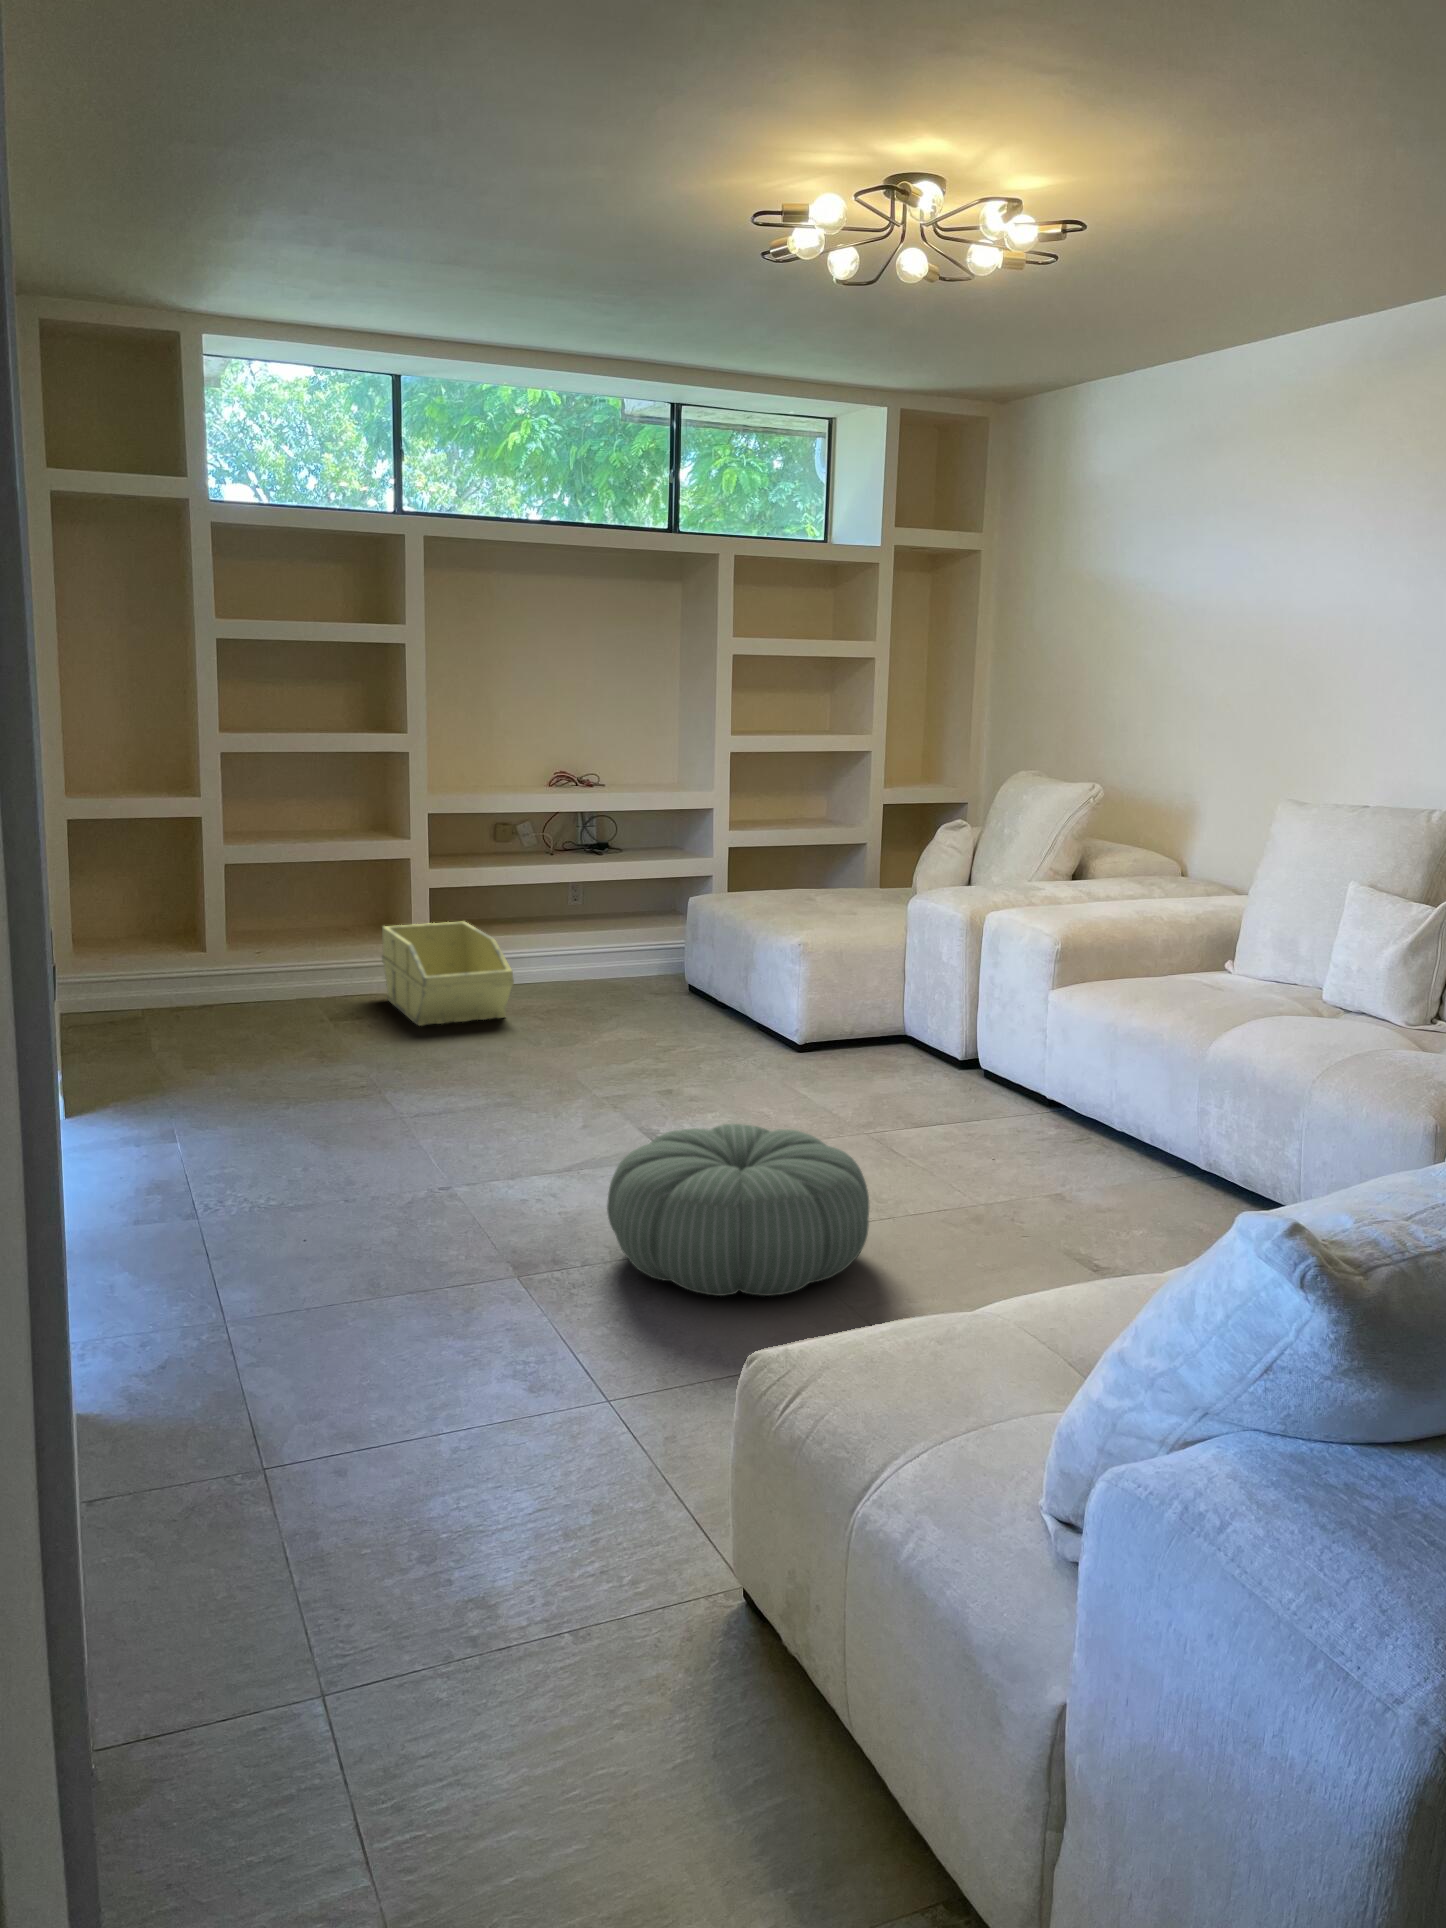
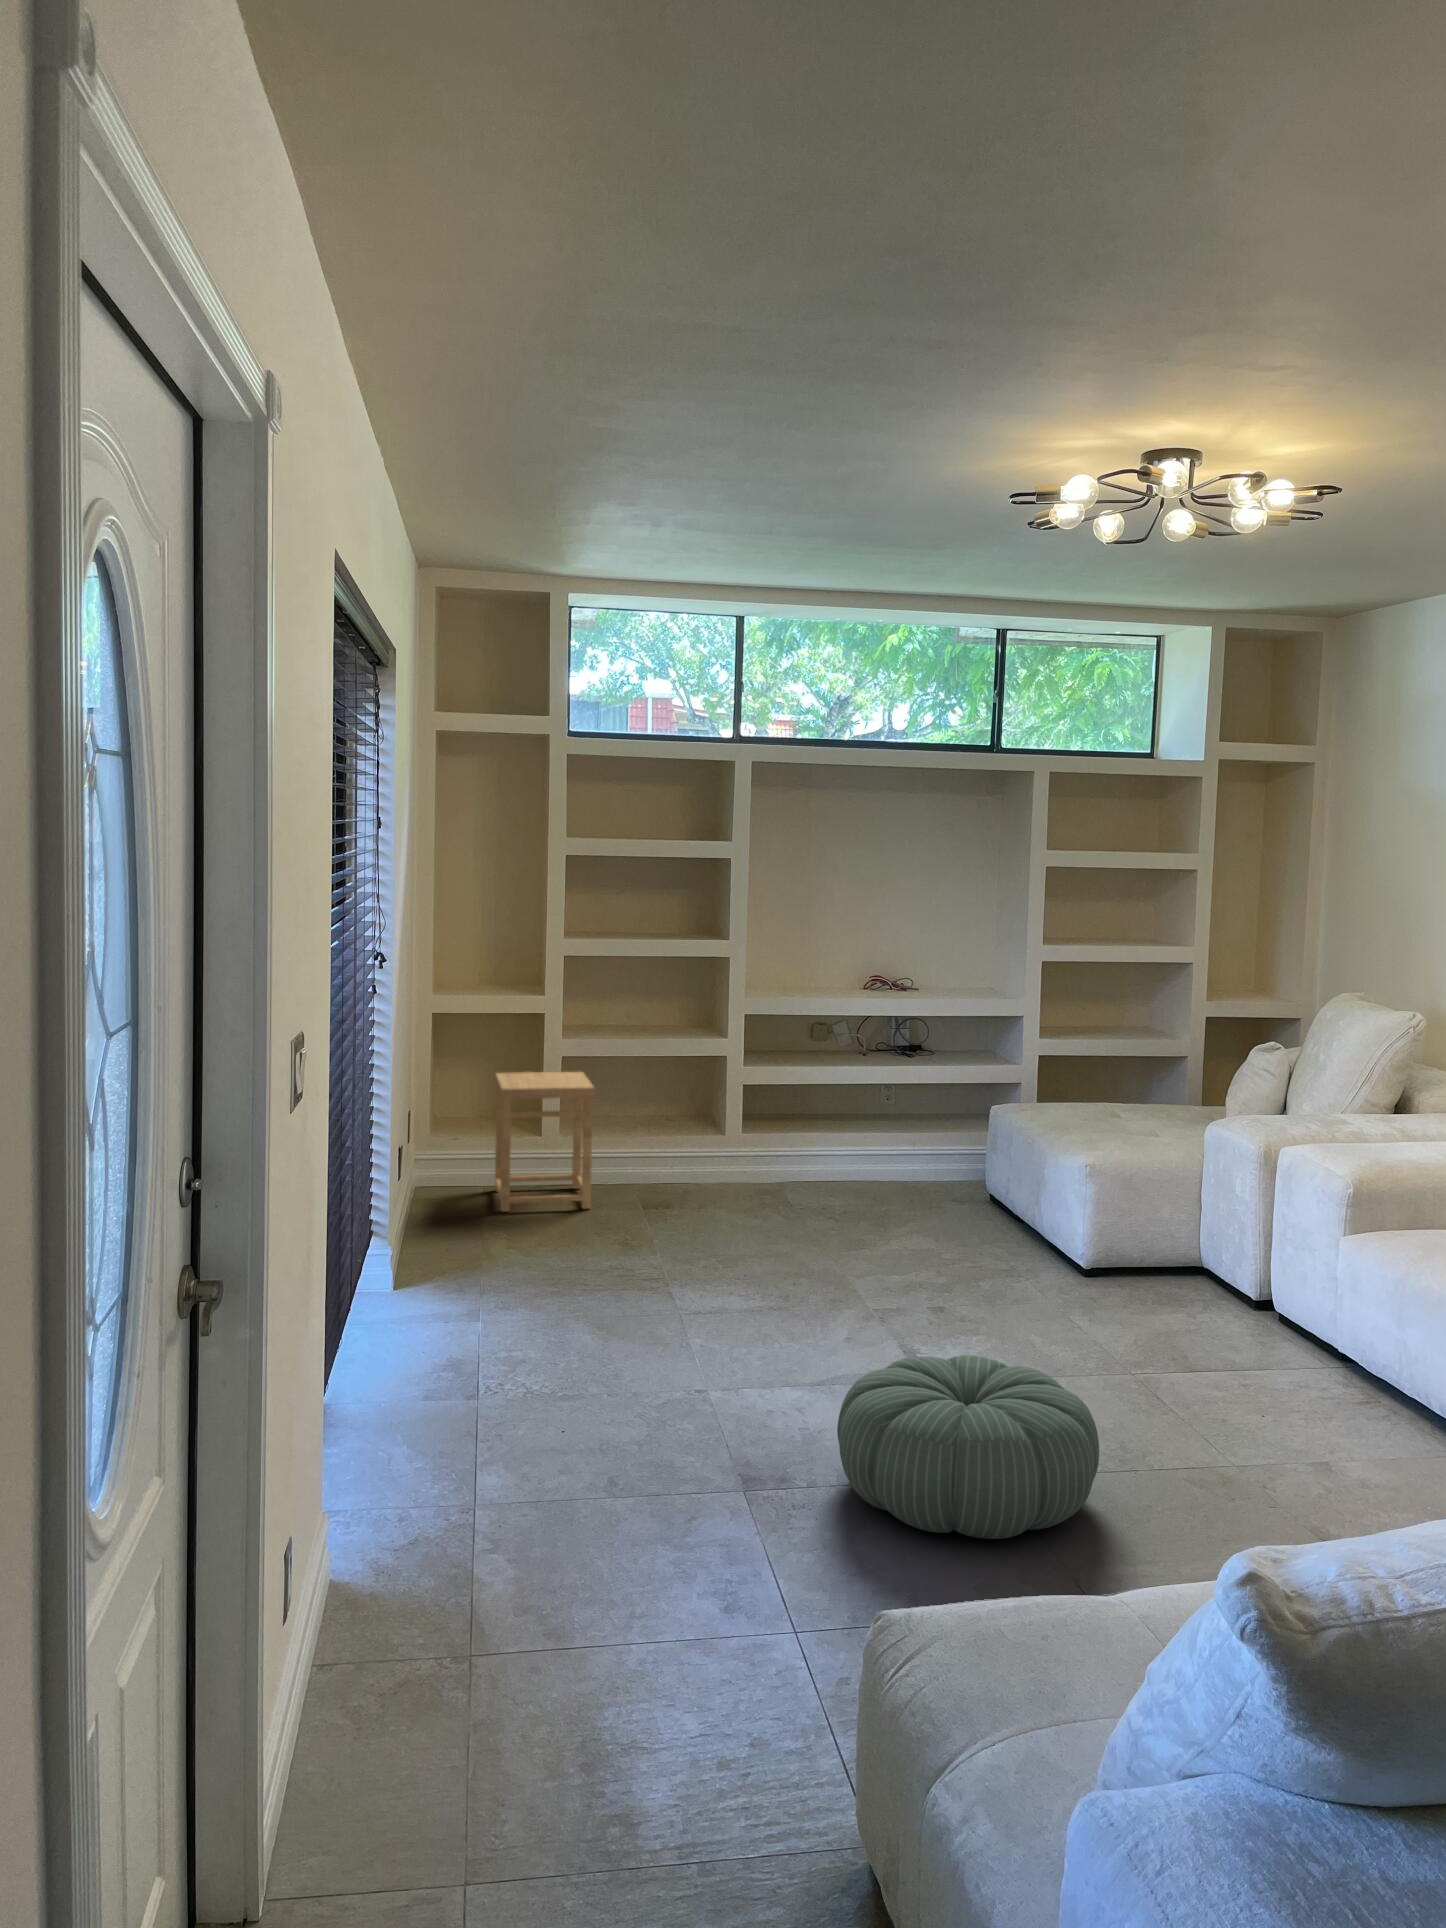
side table: none [155,879,277,1033] -> present [495,1072,595,1212]
storage bin: present [382,922,514,1026] -> none [693,1120,809,1221]

